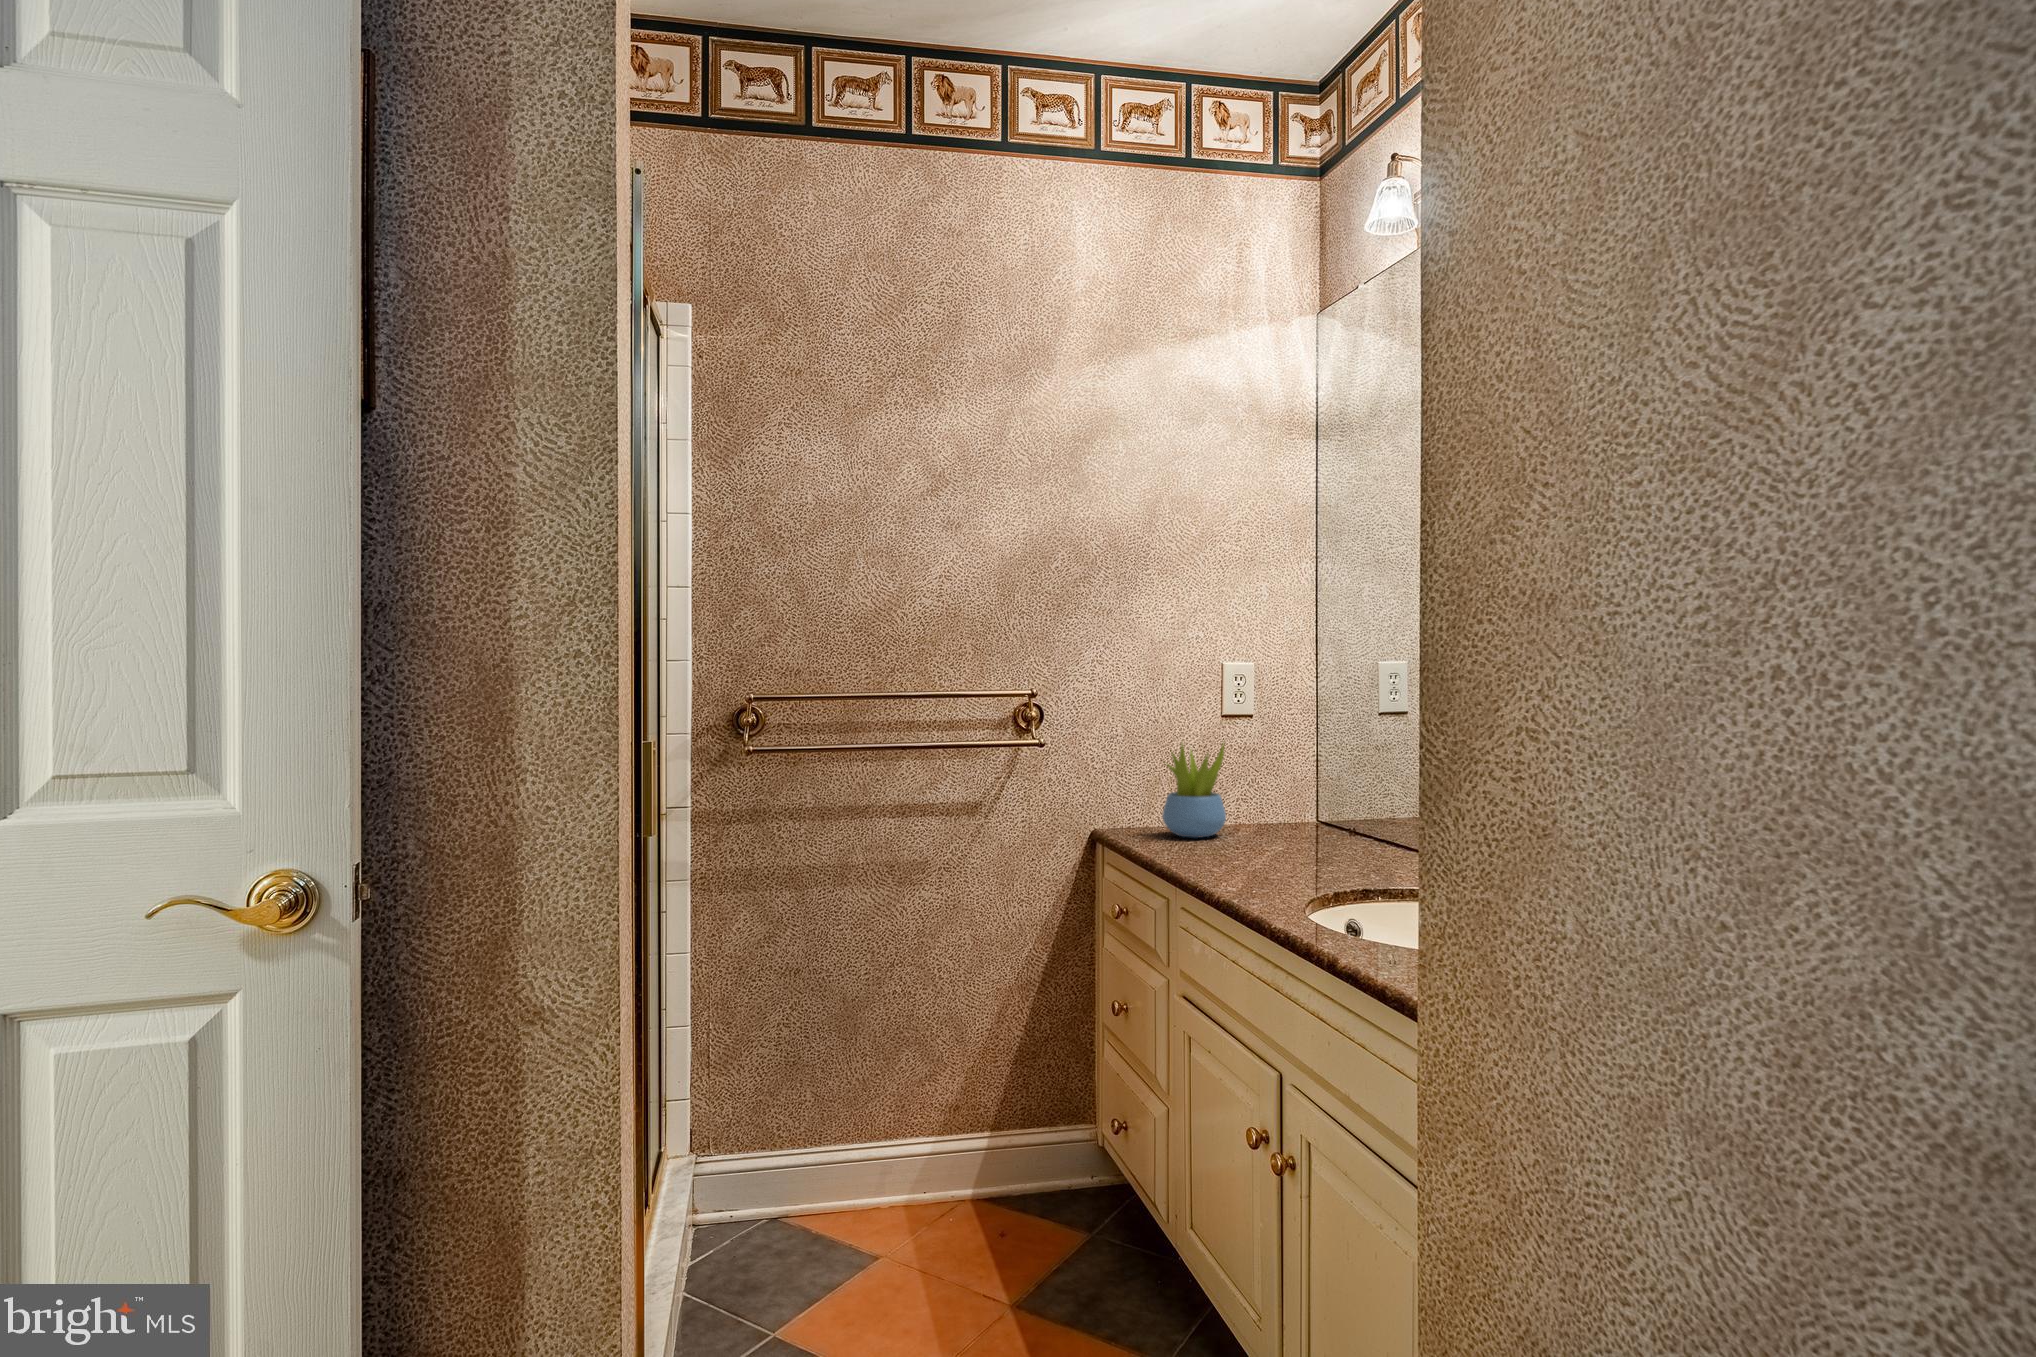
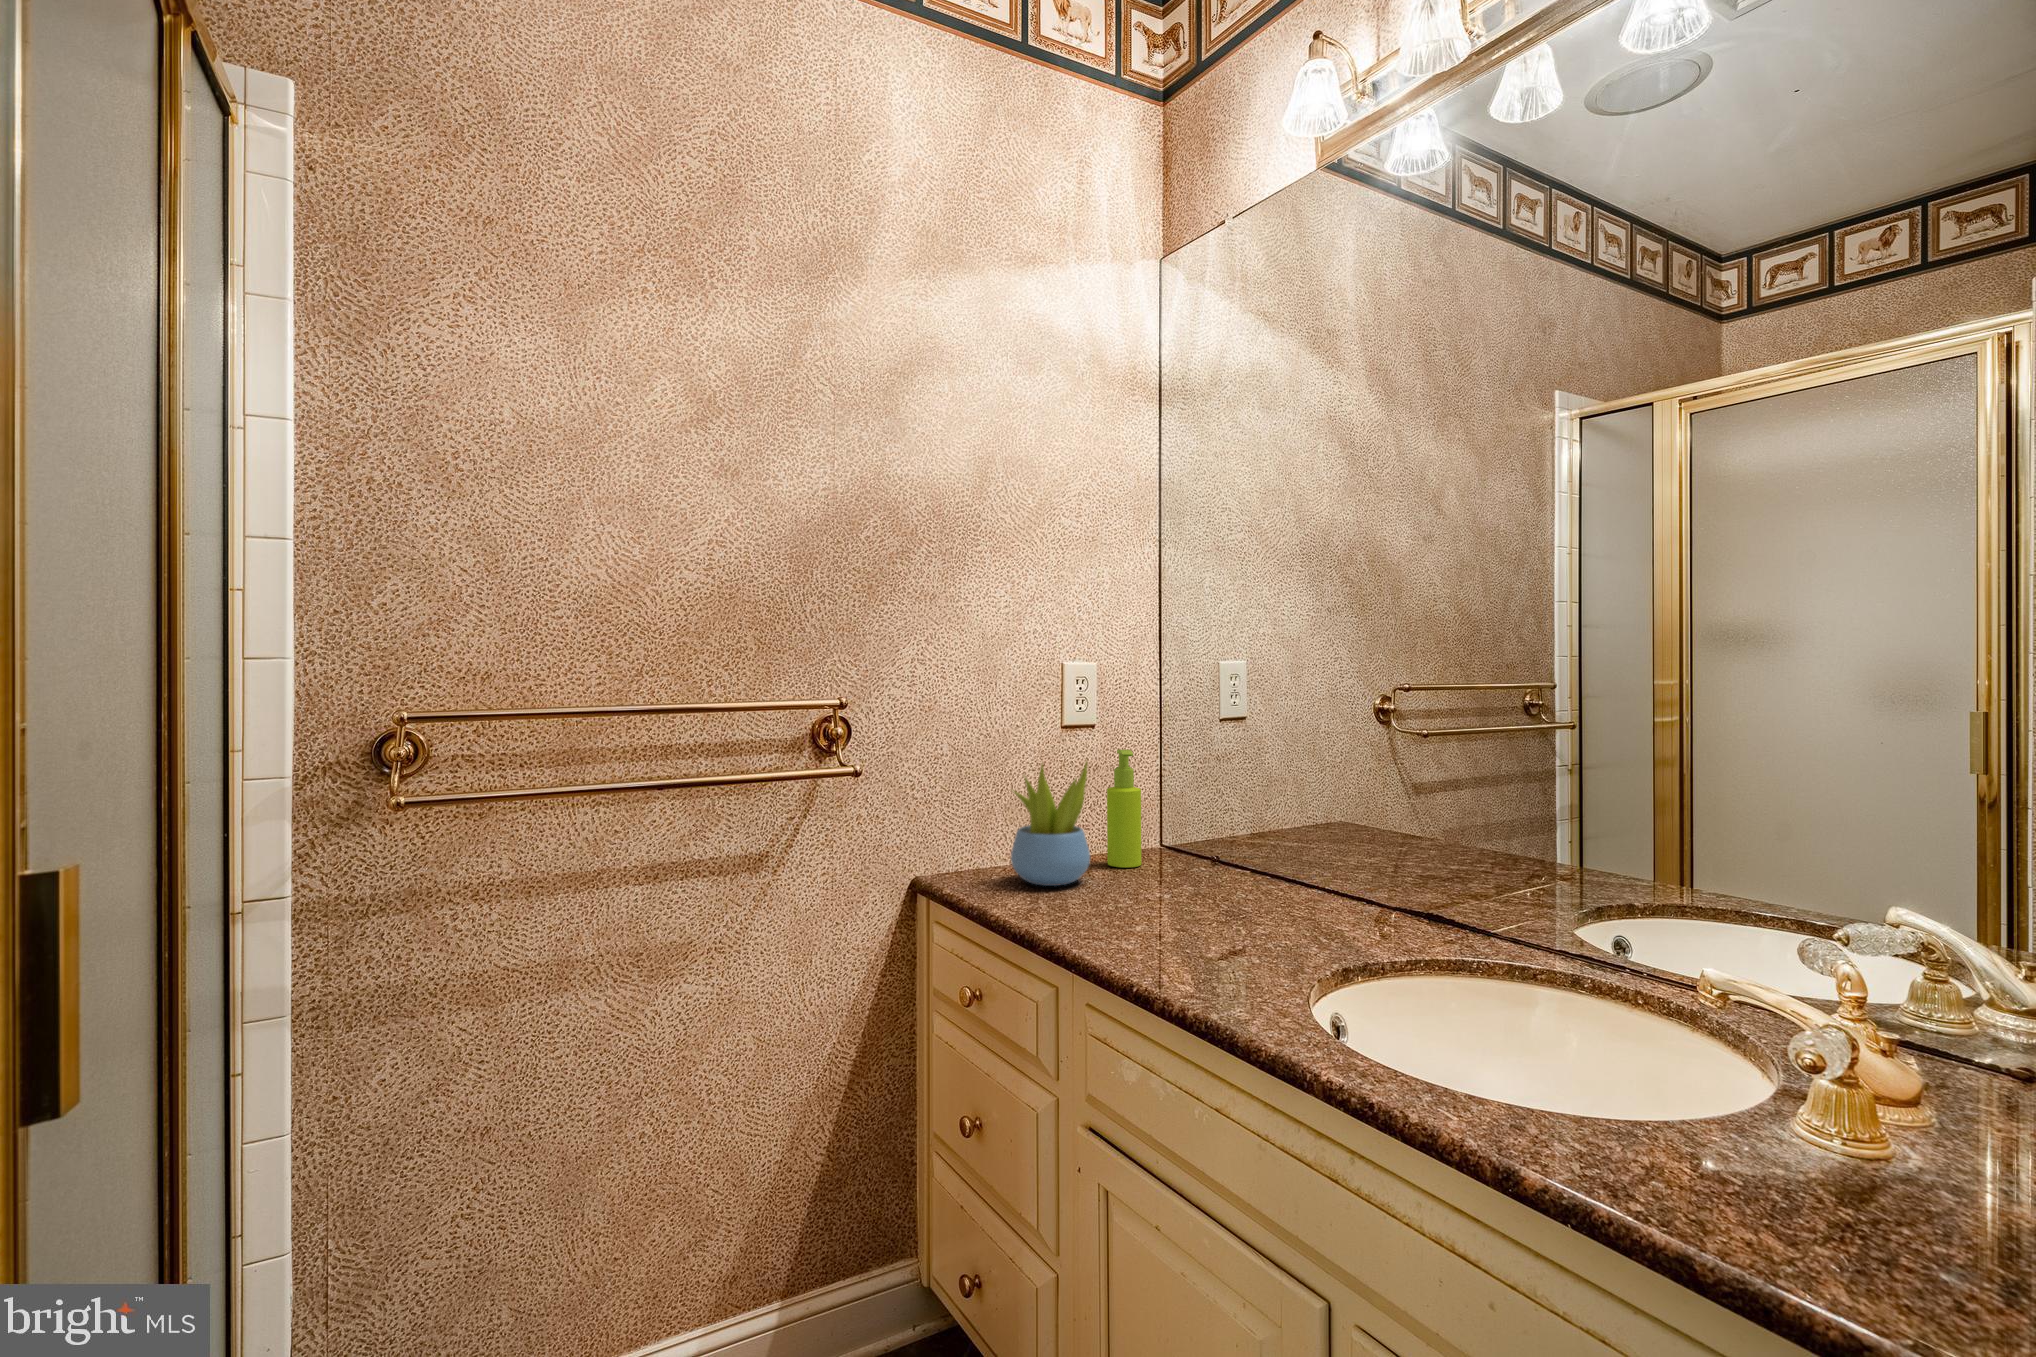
soap dispenser: none [1251,734,1280,830] -> present [1107,750,1141,868]

